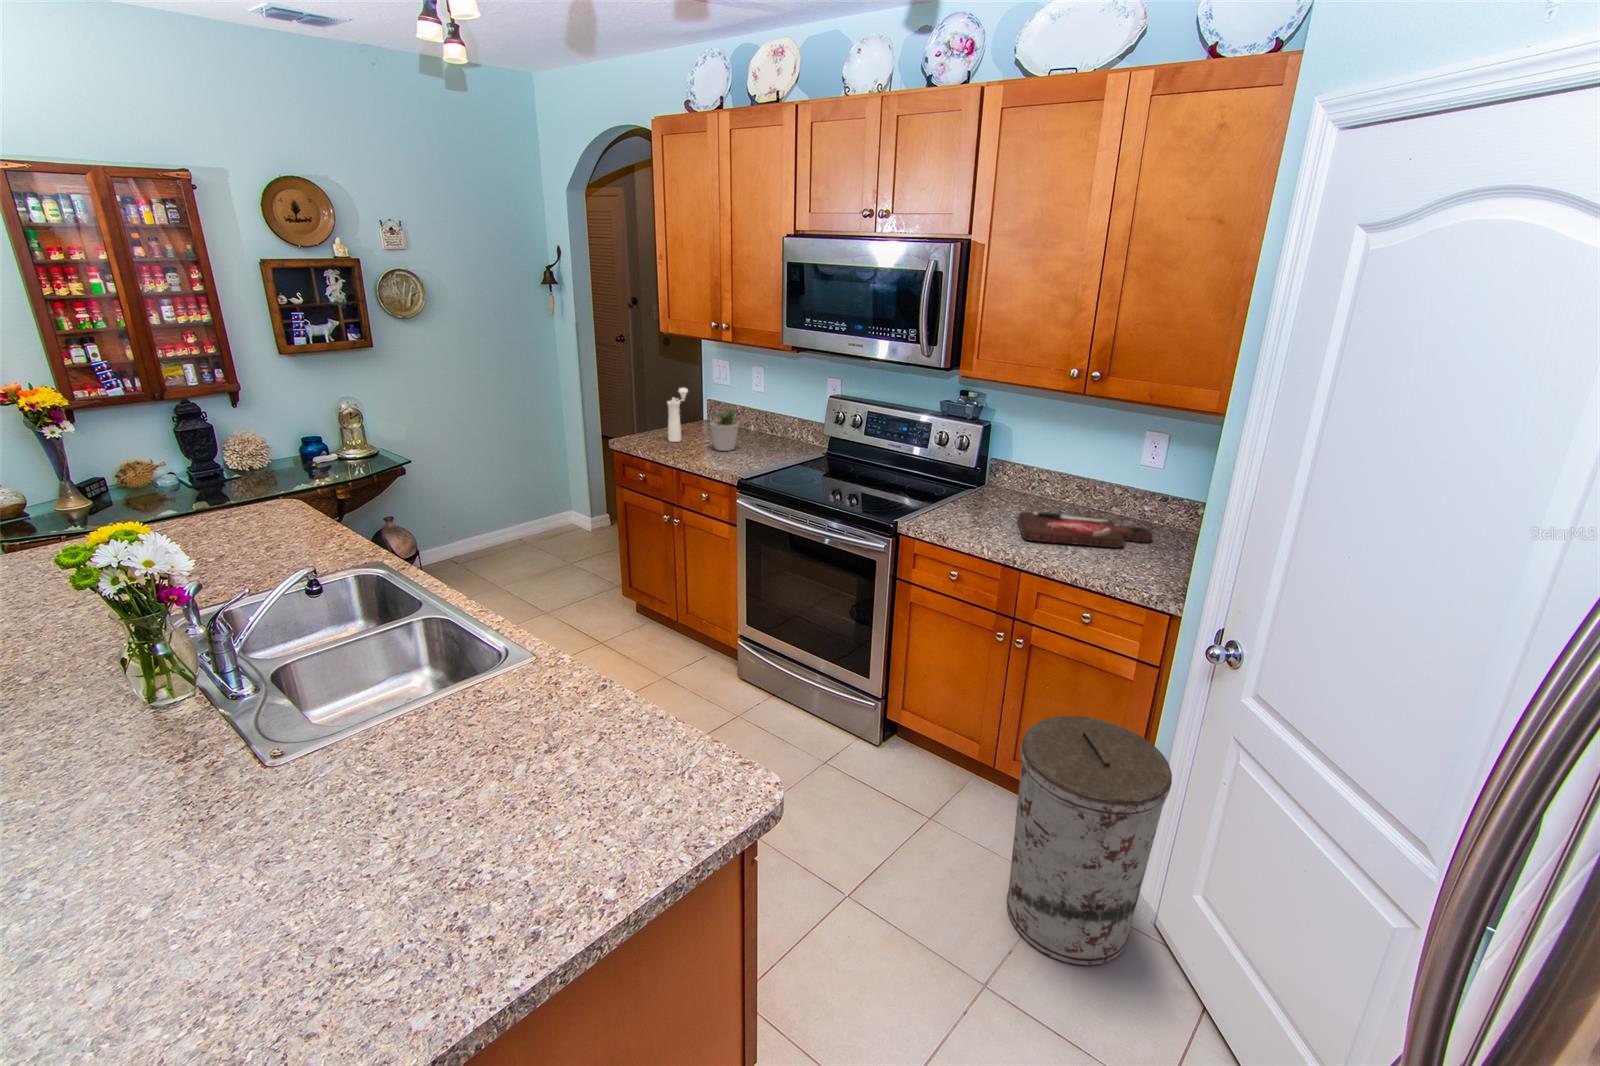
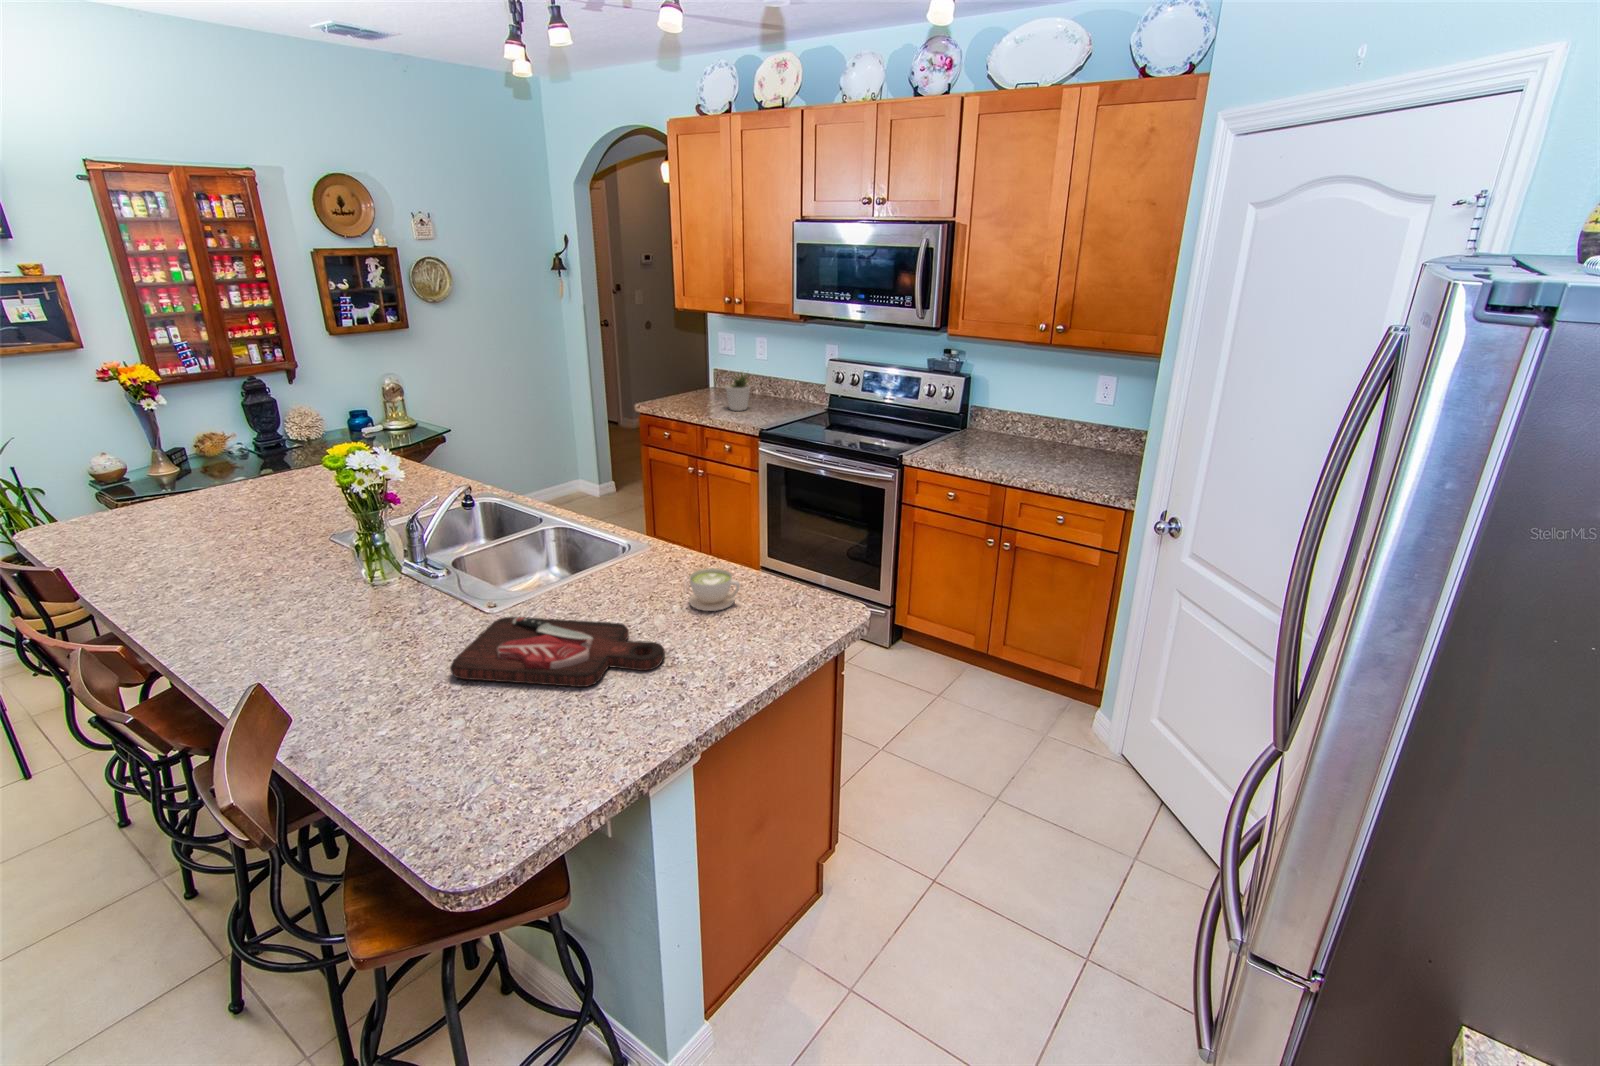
pepper mill: present [667,388,688,442] -> none [684,357,701,405]
cutting board: present [1017,511,1153,548] -> present [450,617,665,687]
coffee cup: none [538,712,609,780] -> present [689,568,740,611]
trash can: present [1007,716,1172,965] -> none [1006,597,1131,784]

